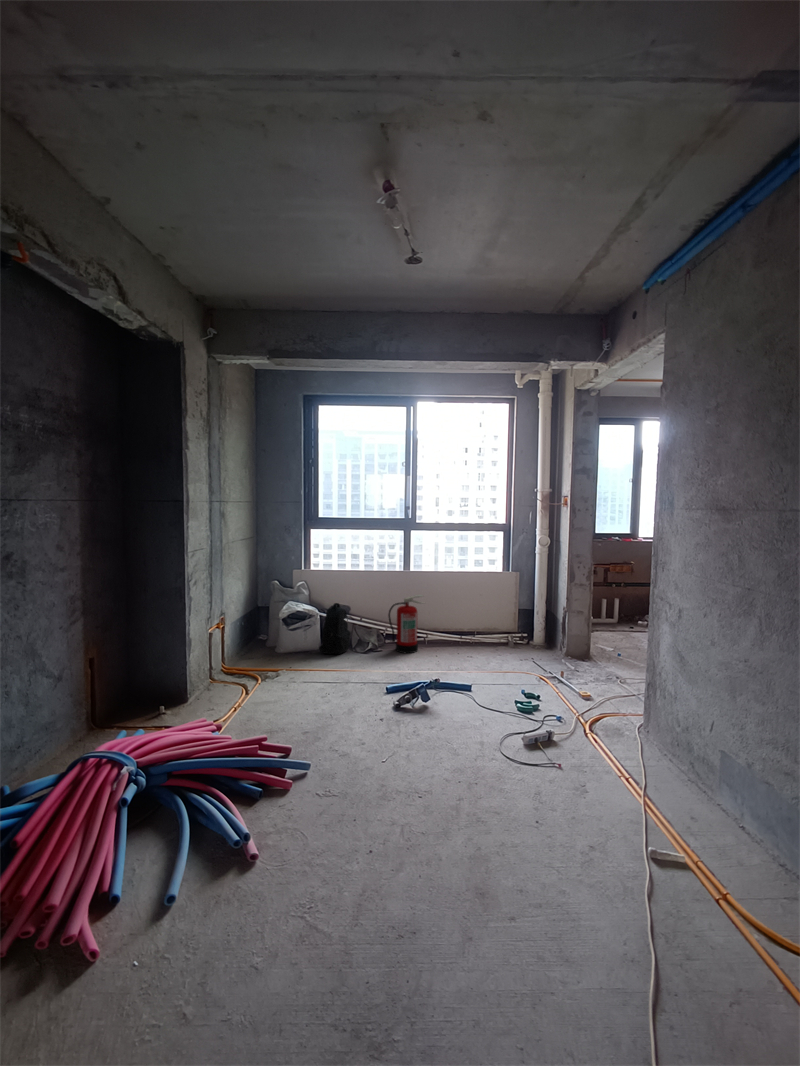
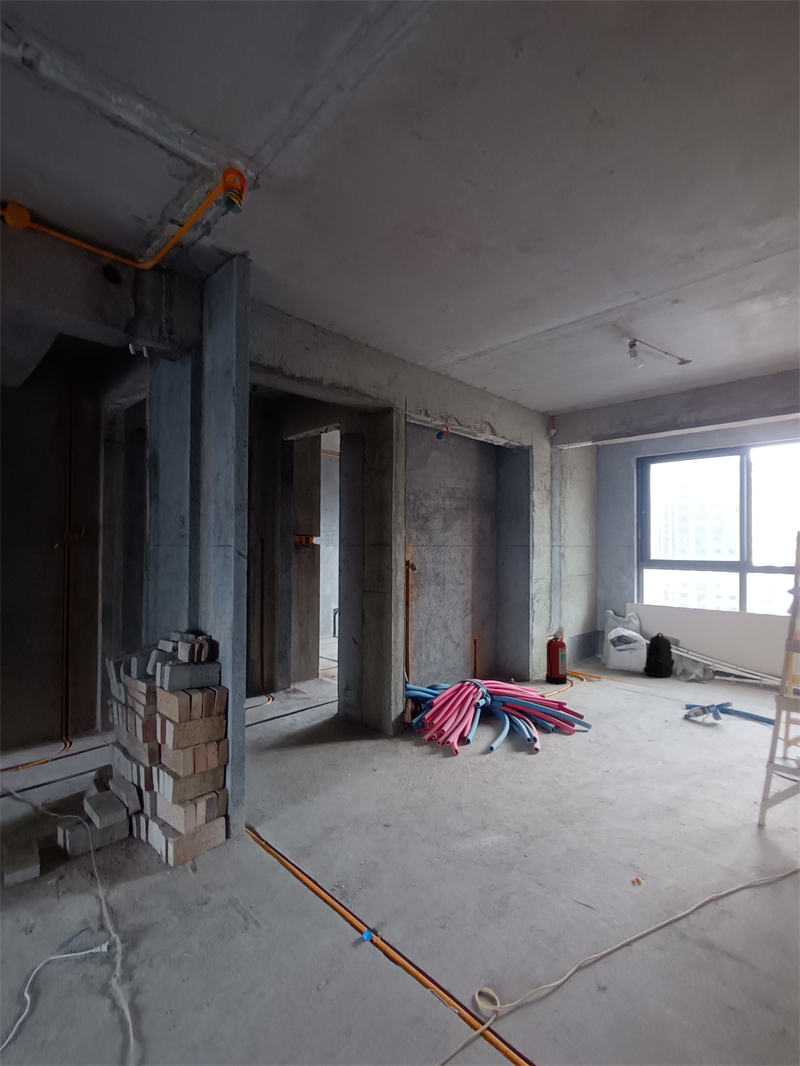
fire extinguisher: present [388,595,423,653] -> present [546,630,567,685]

